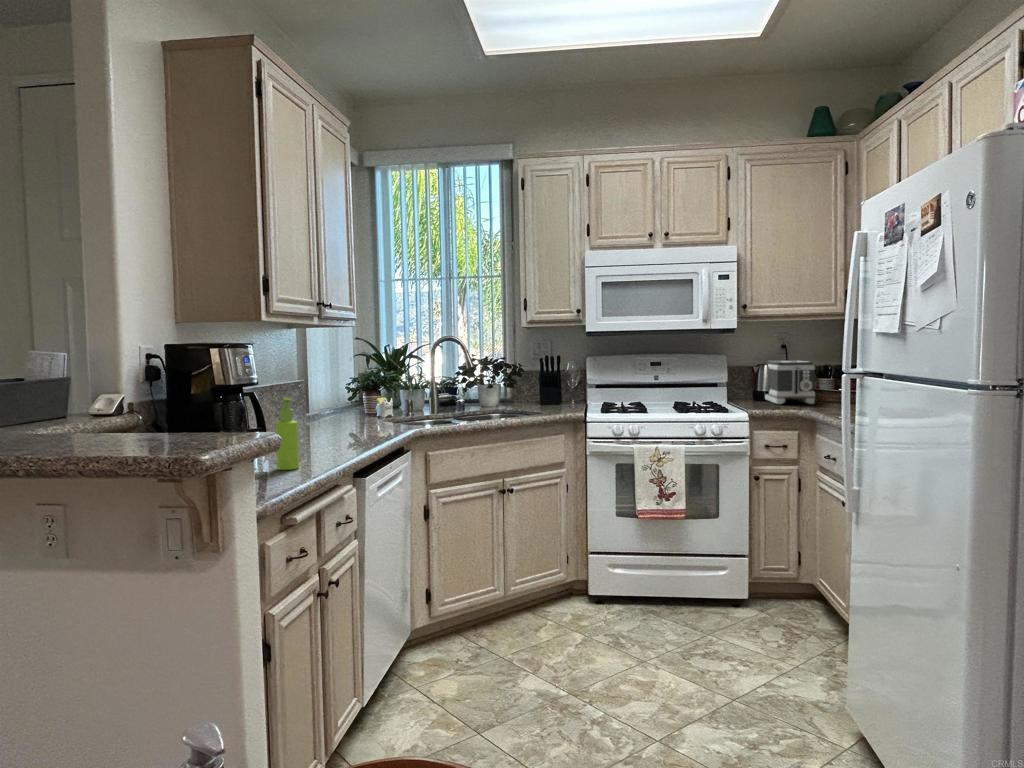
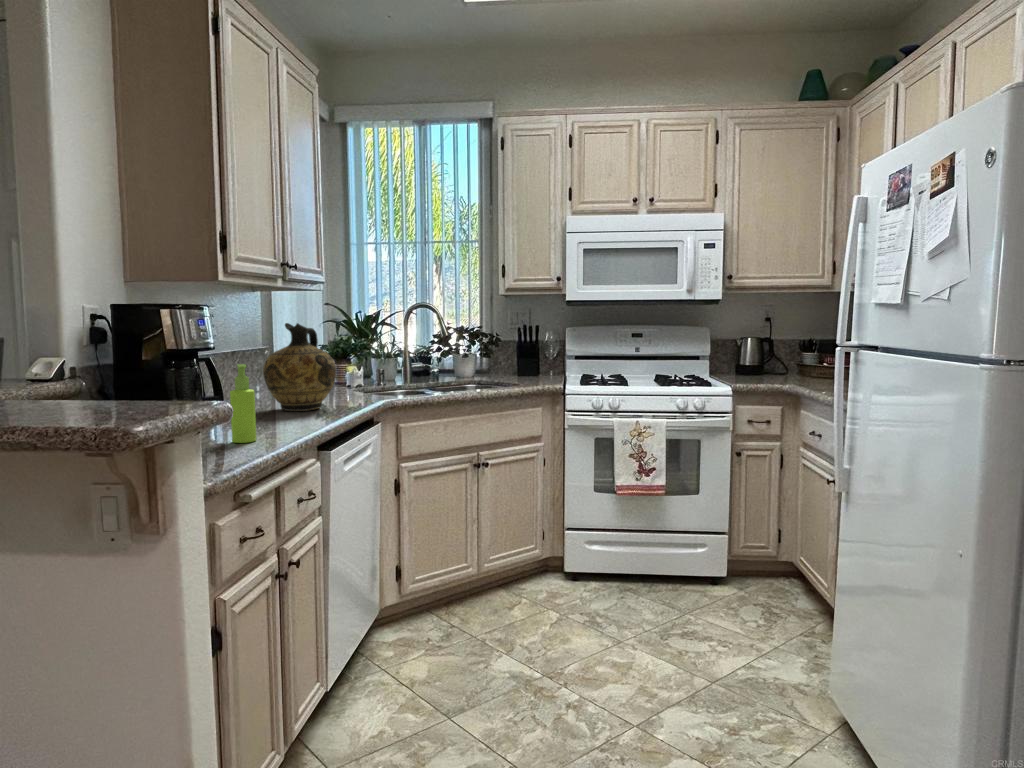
ceramic jug: none [301,358,368,441] -> present [263,323,336,411]
toaster: present [765,361,815,404] -> none [746,335,799,379]

